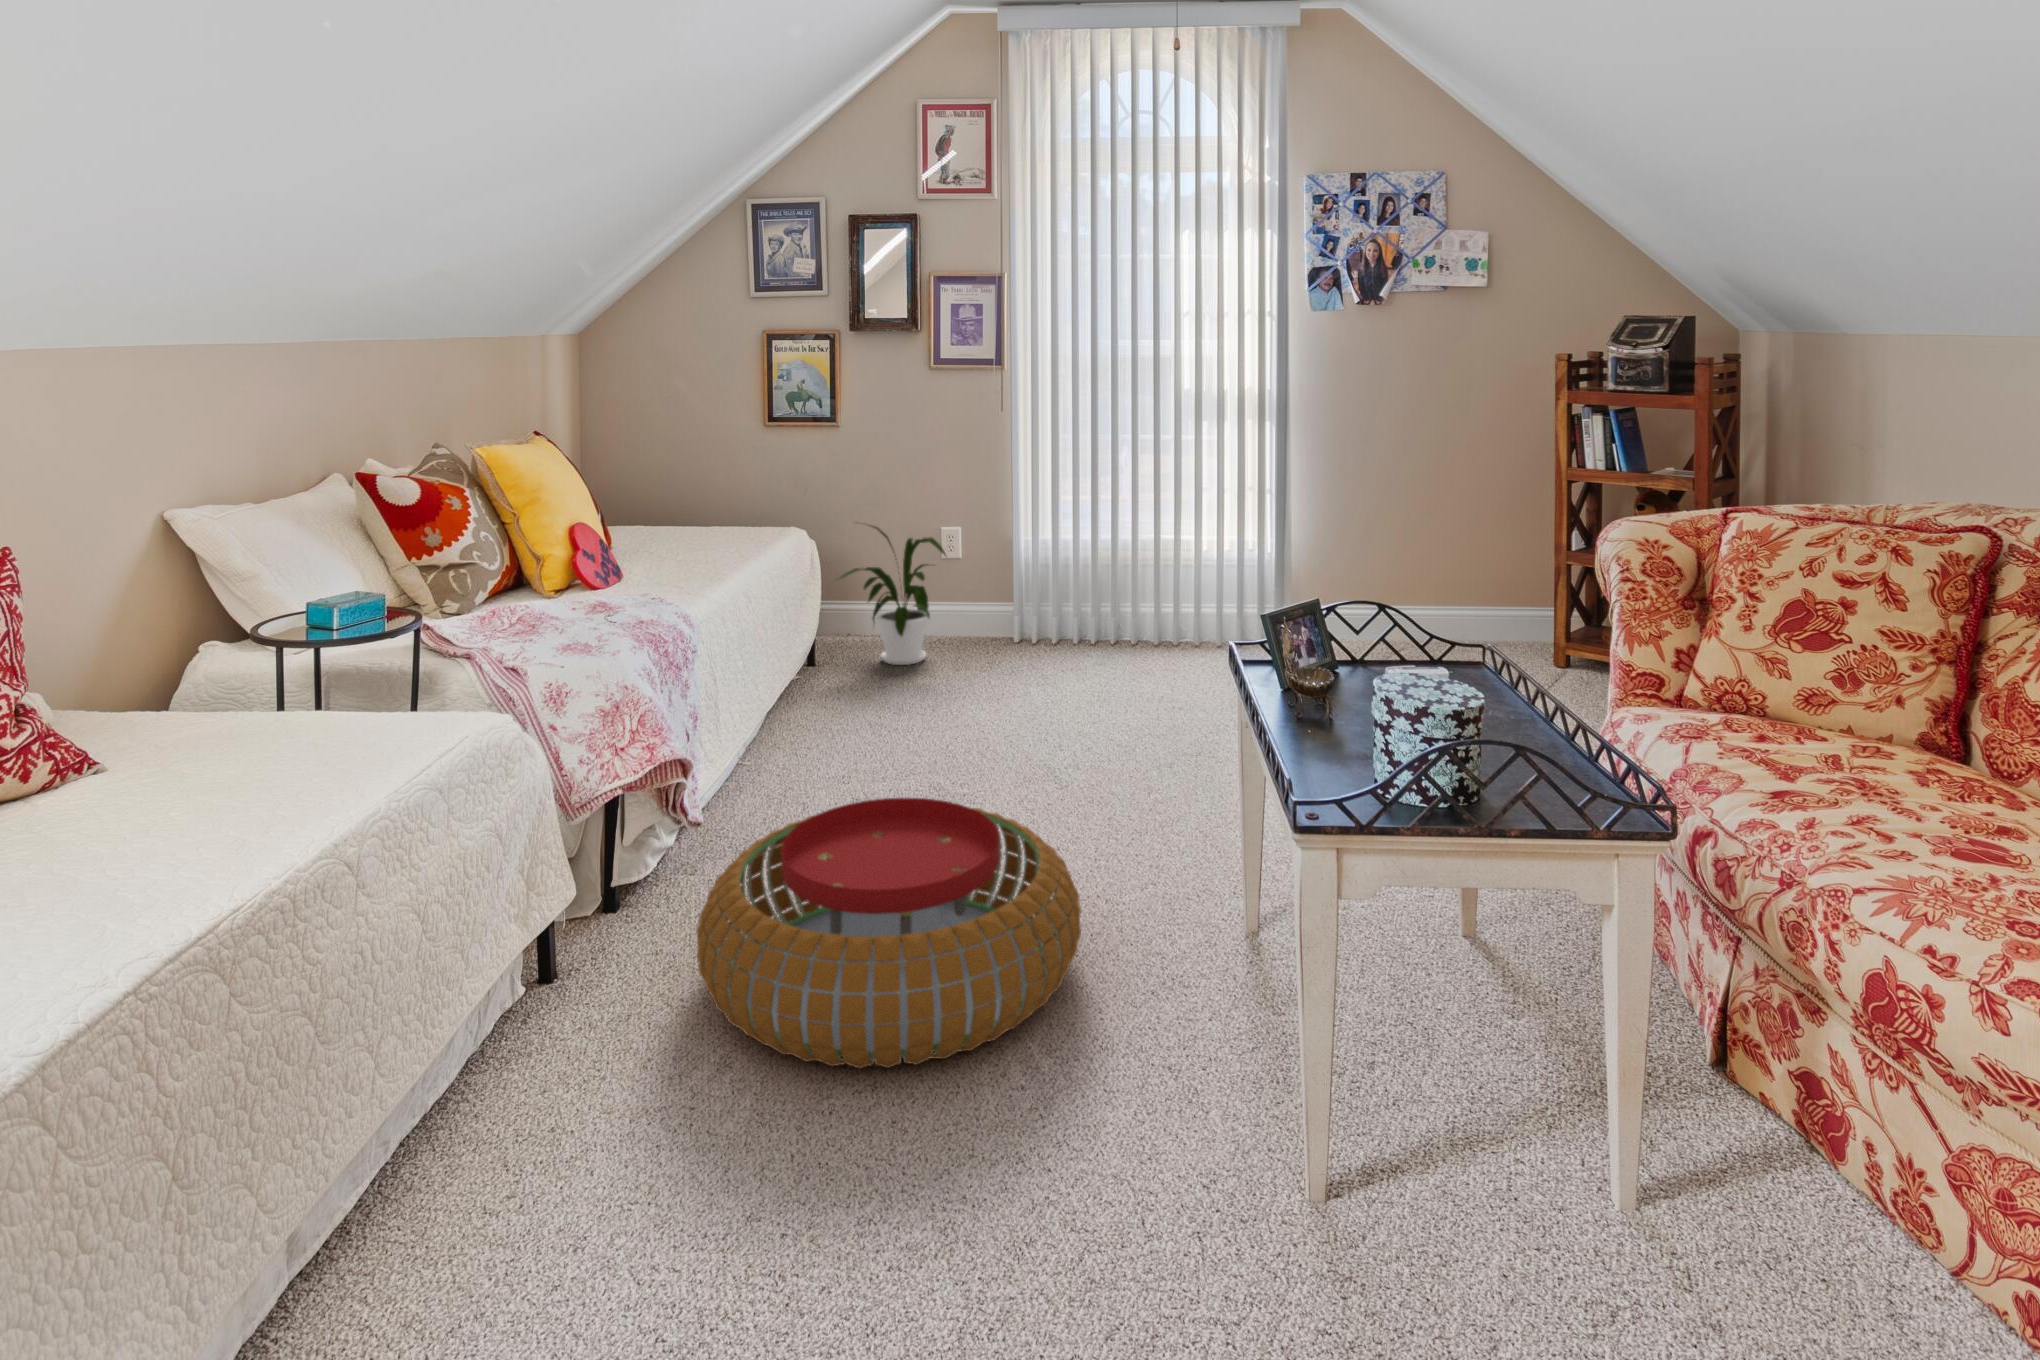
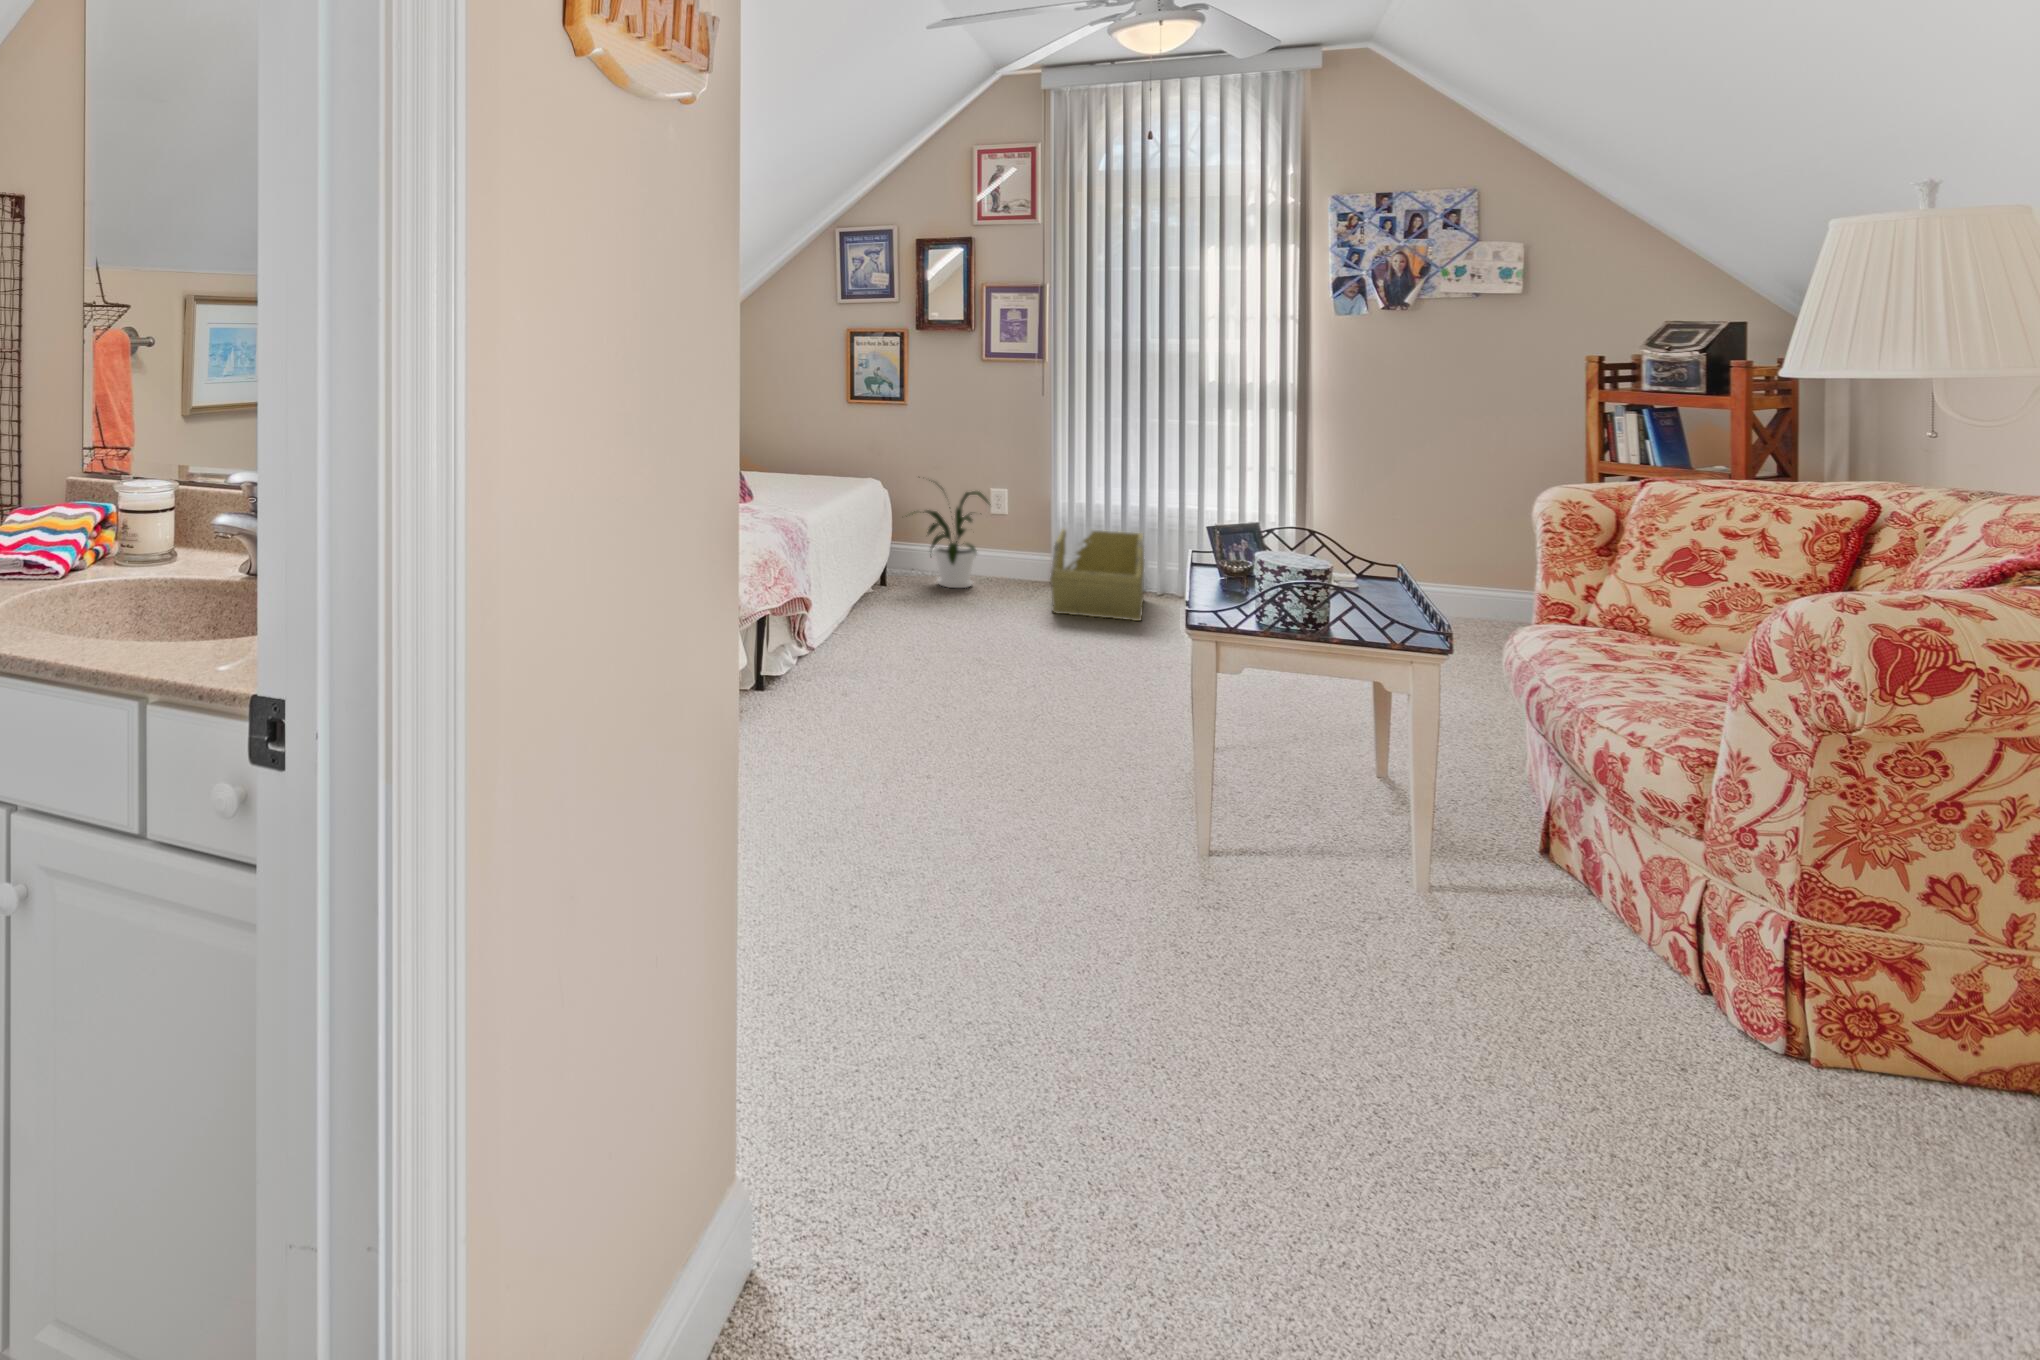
storage bin: none [1022,575,1129,693] -> present [1050,529,1144,621]
pouf: present [696,798,1081,1069] -> none [823,632,1069,766]

